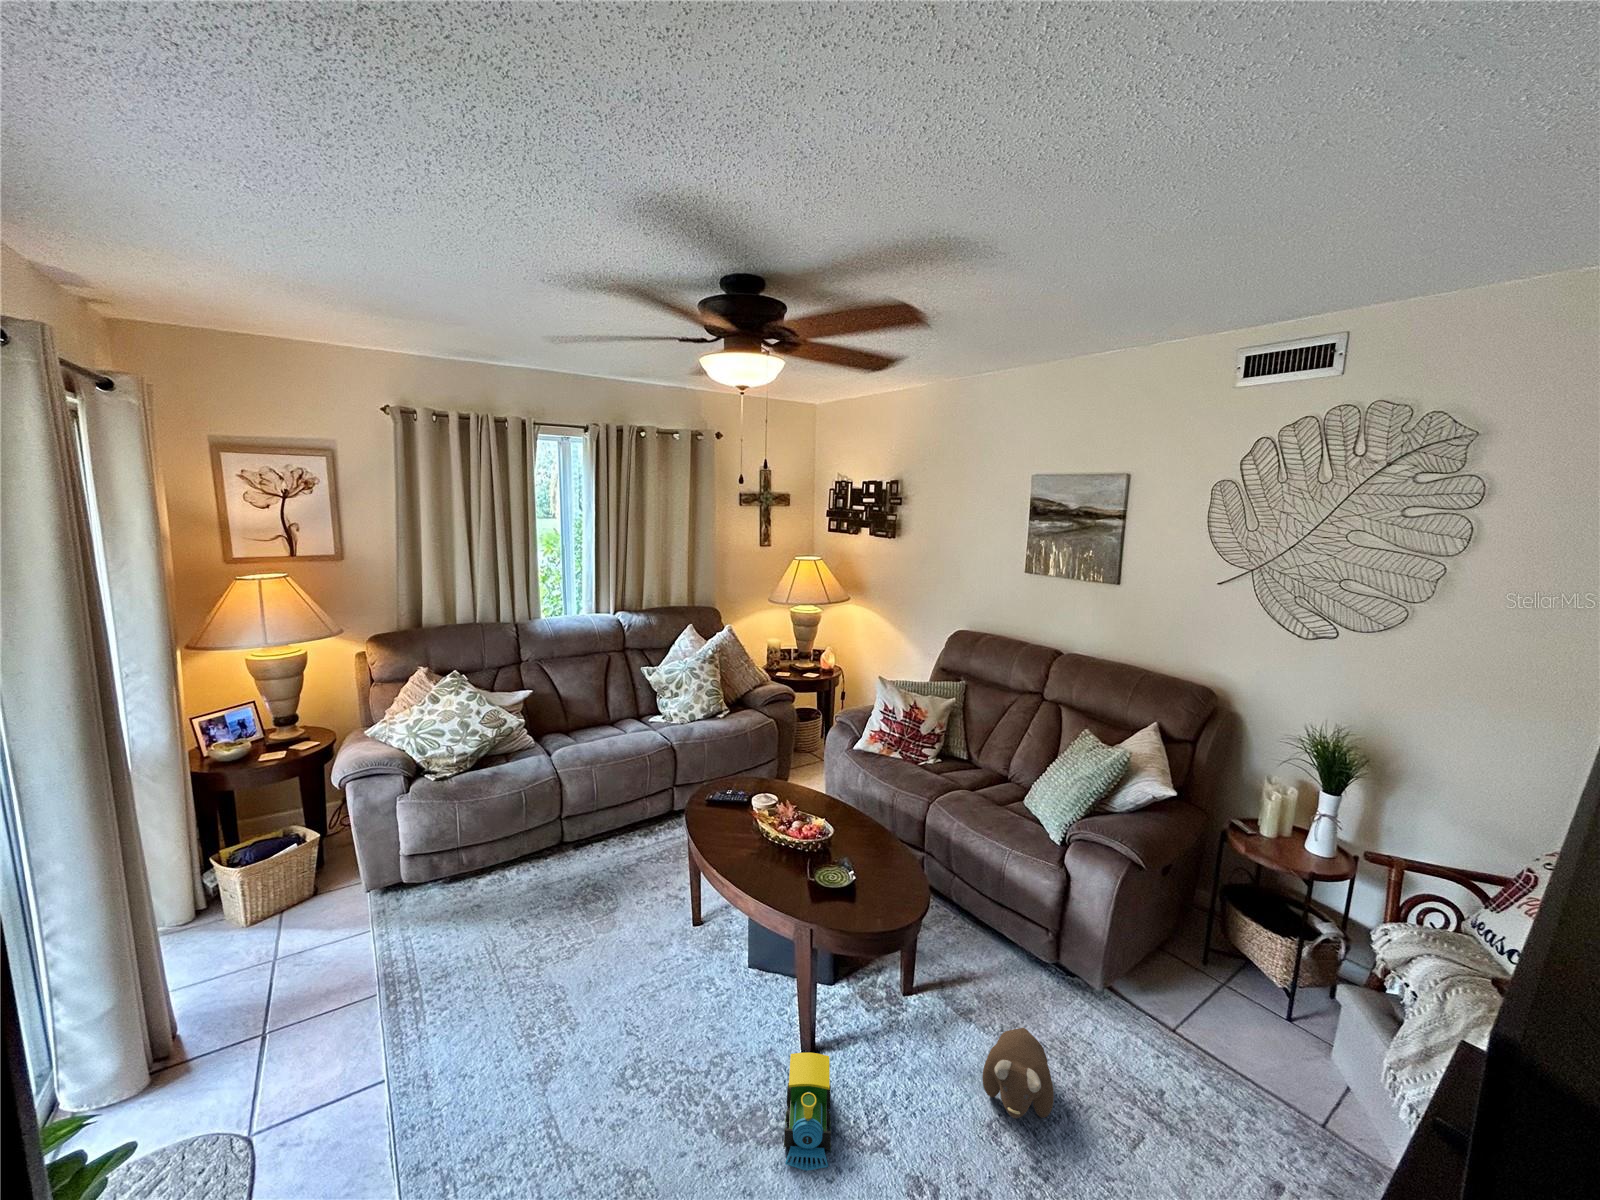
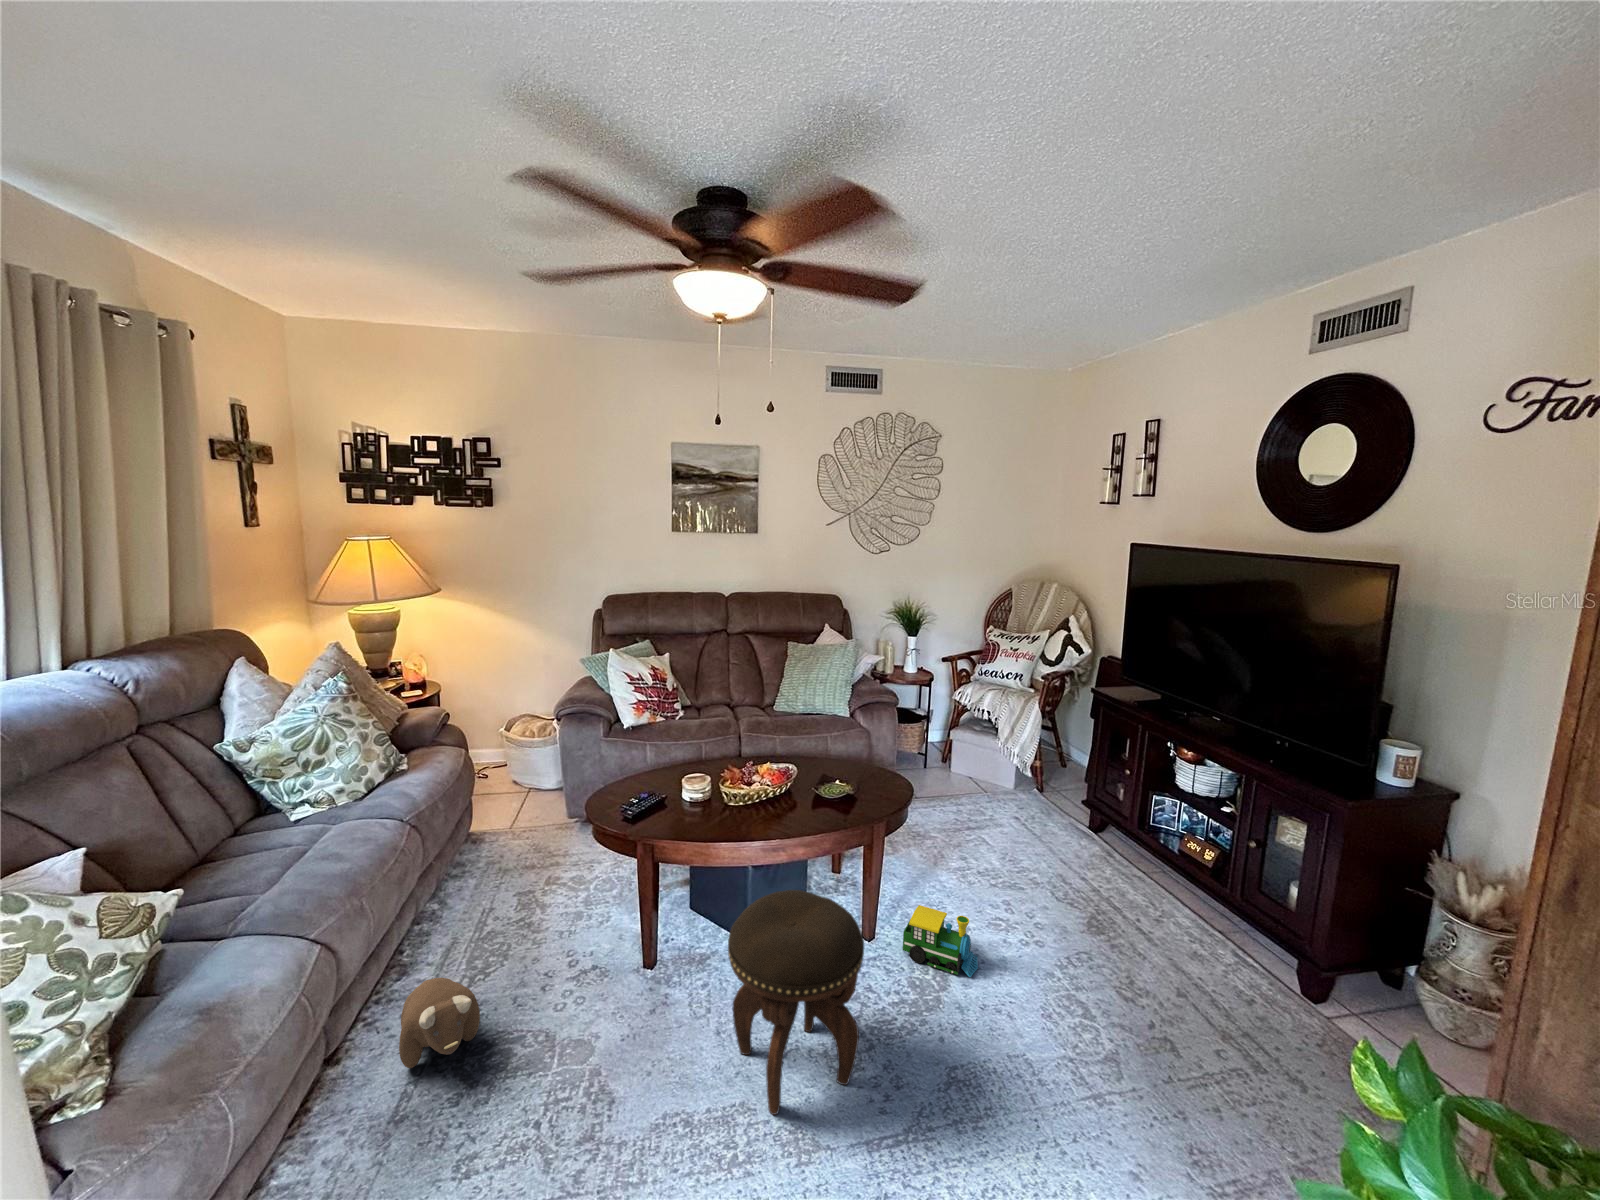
footstool: none [555,895,674,1085] -> present [728,890,864,1115]
plush toy: present [982,1028,1054,1118] -> present [399,978,480,1068]

